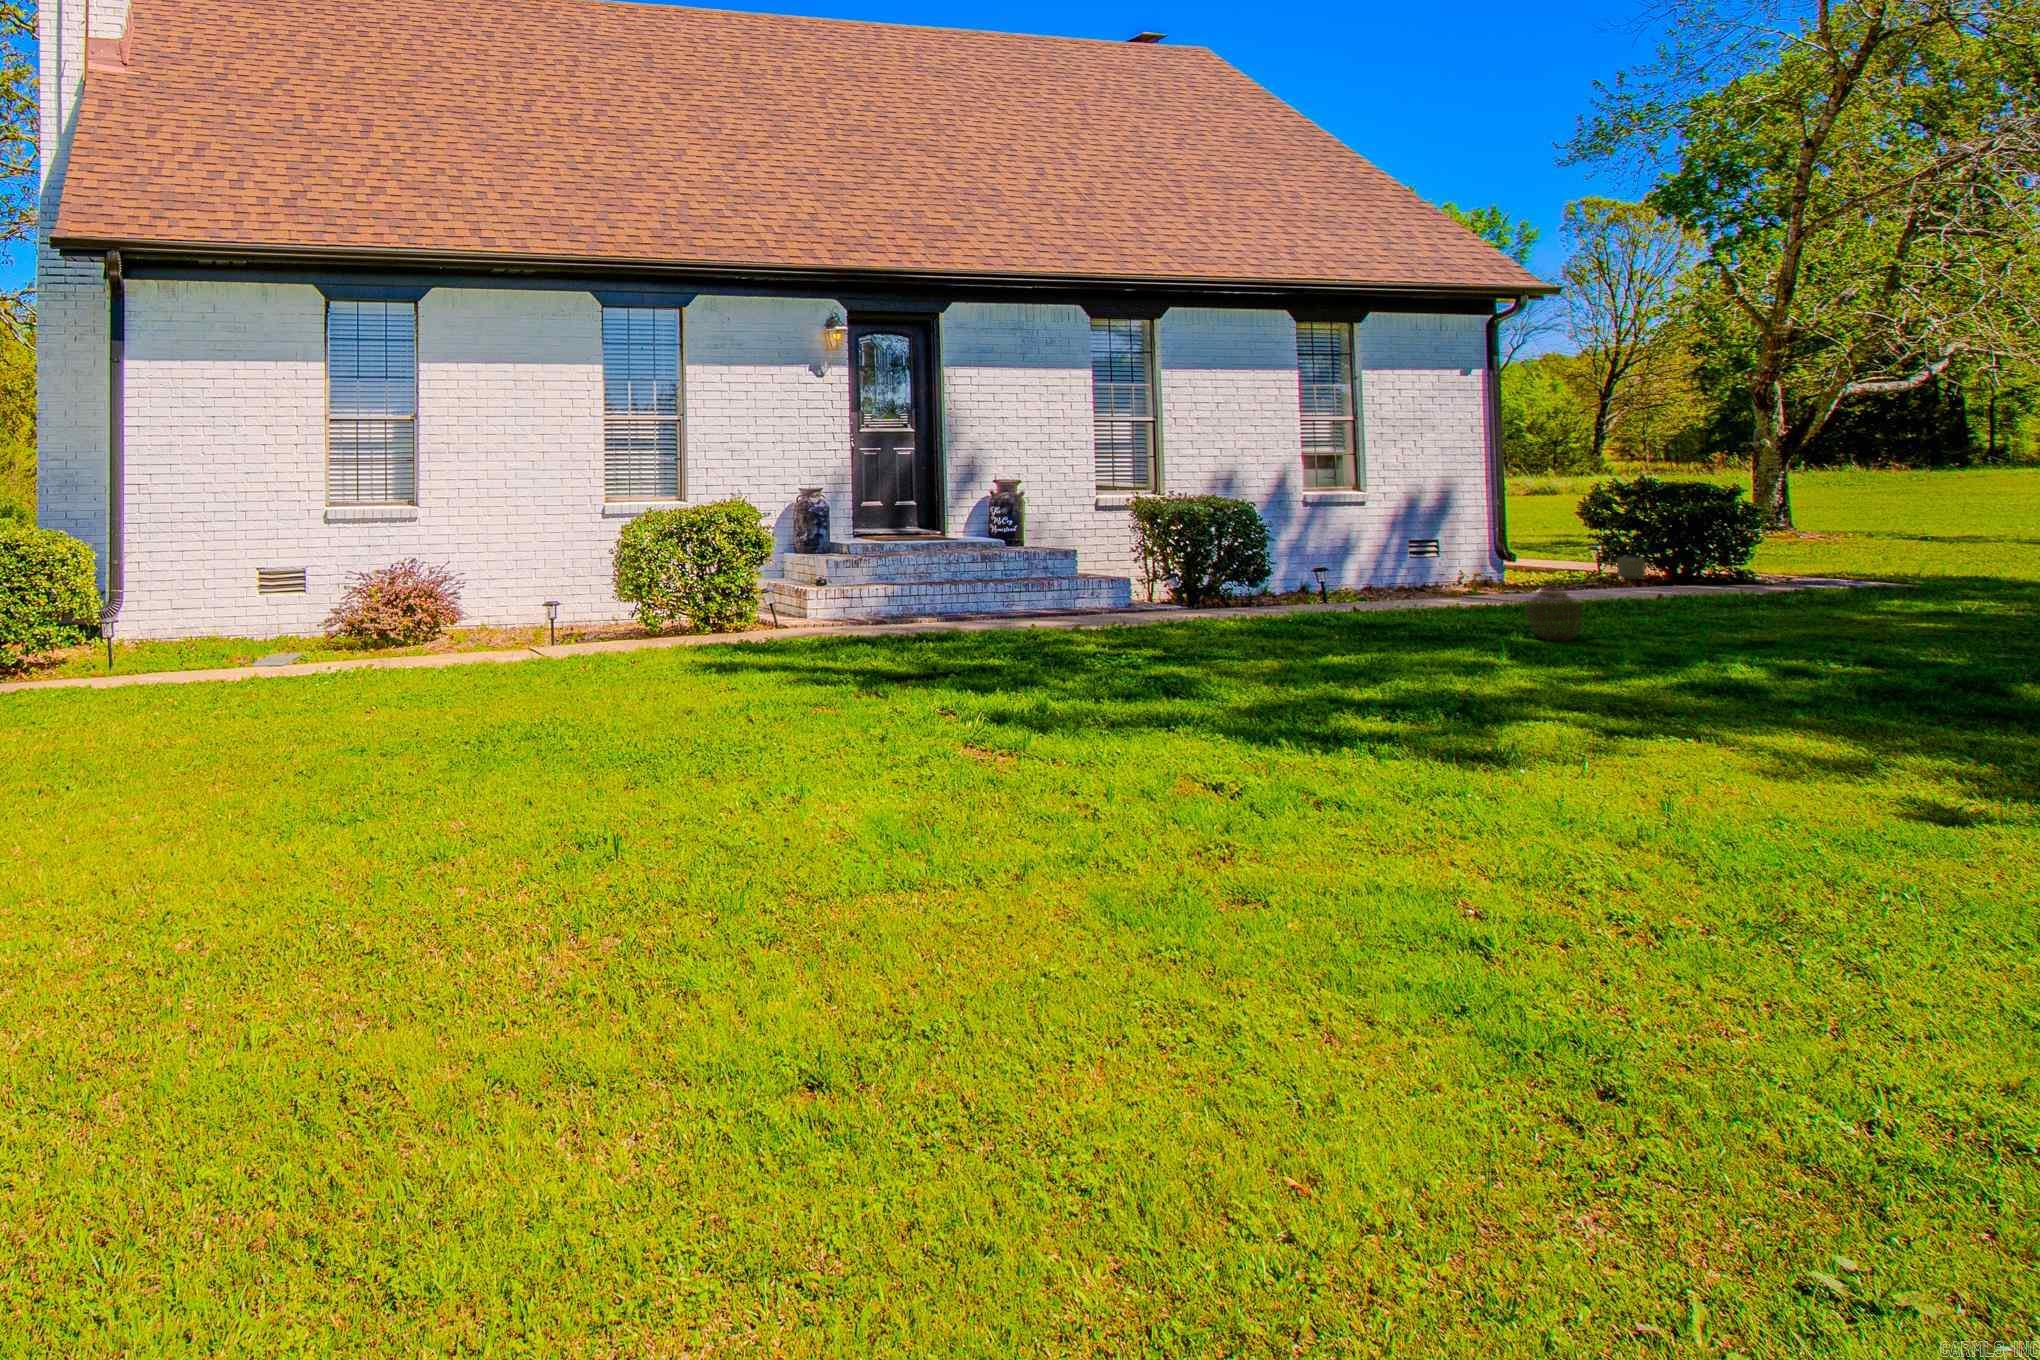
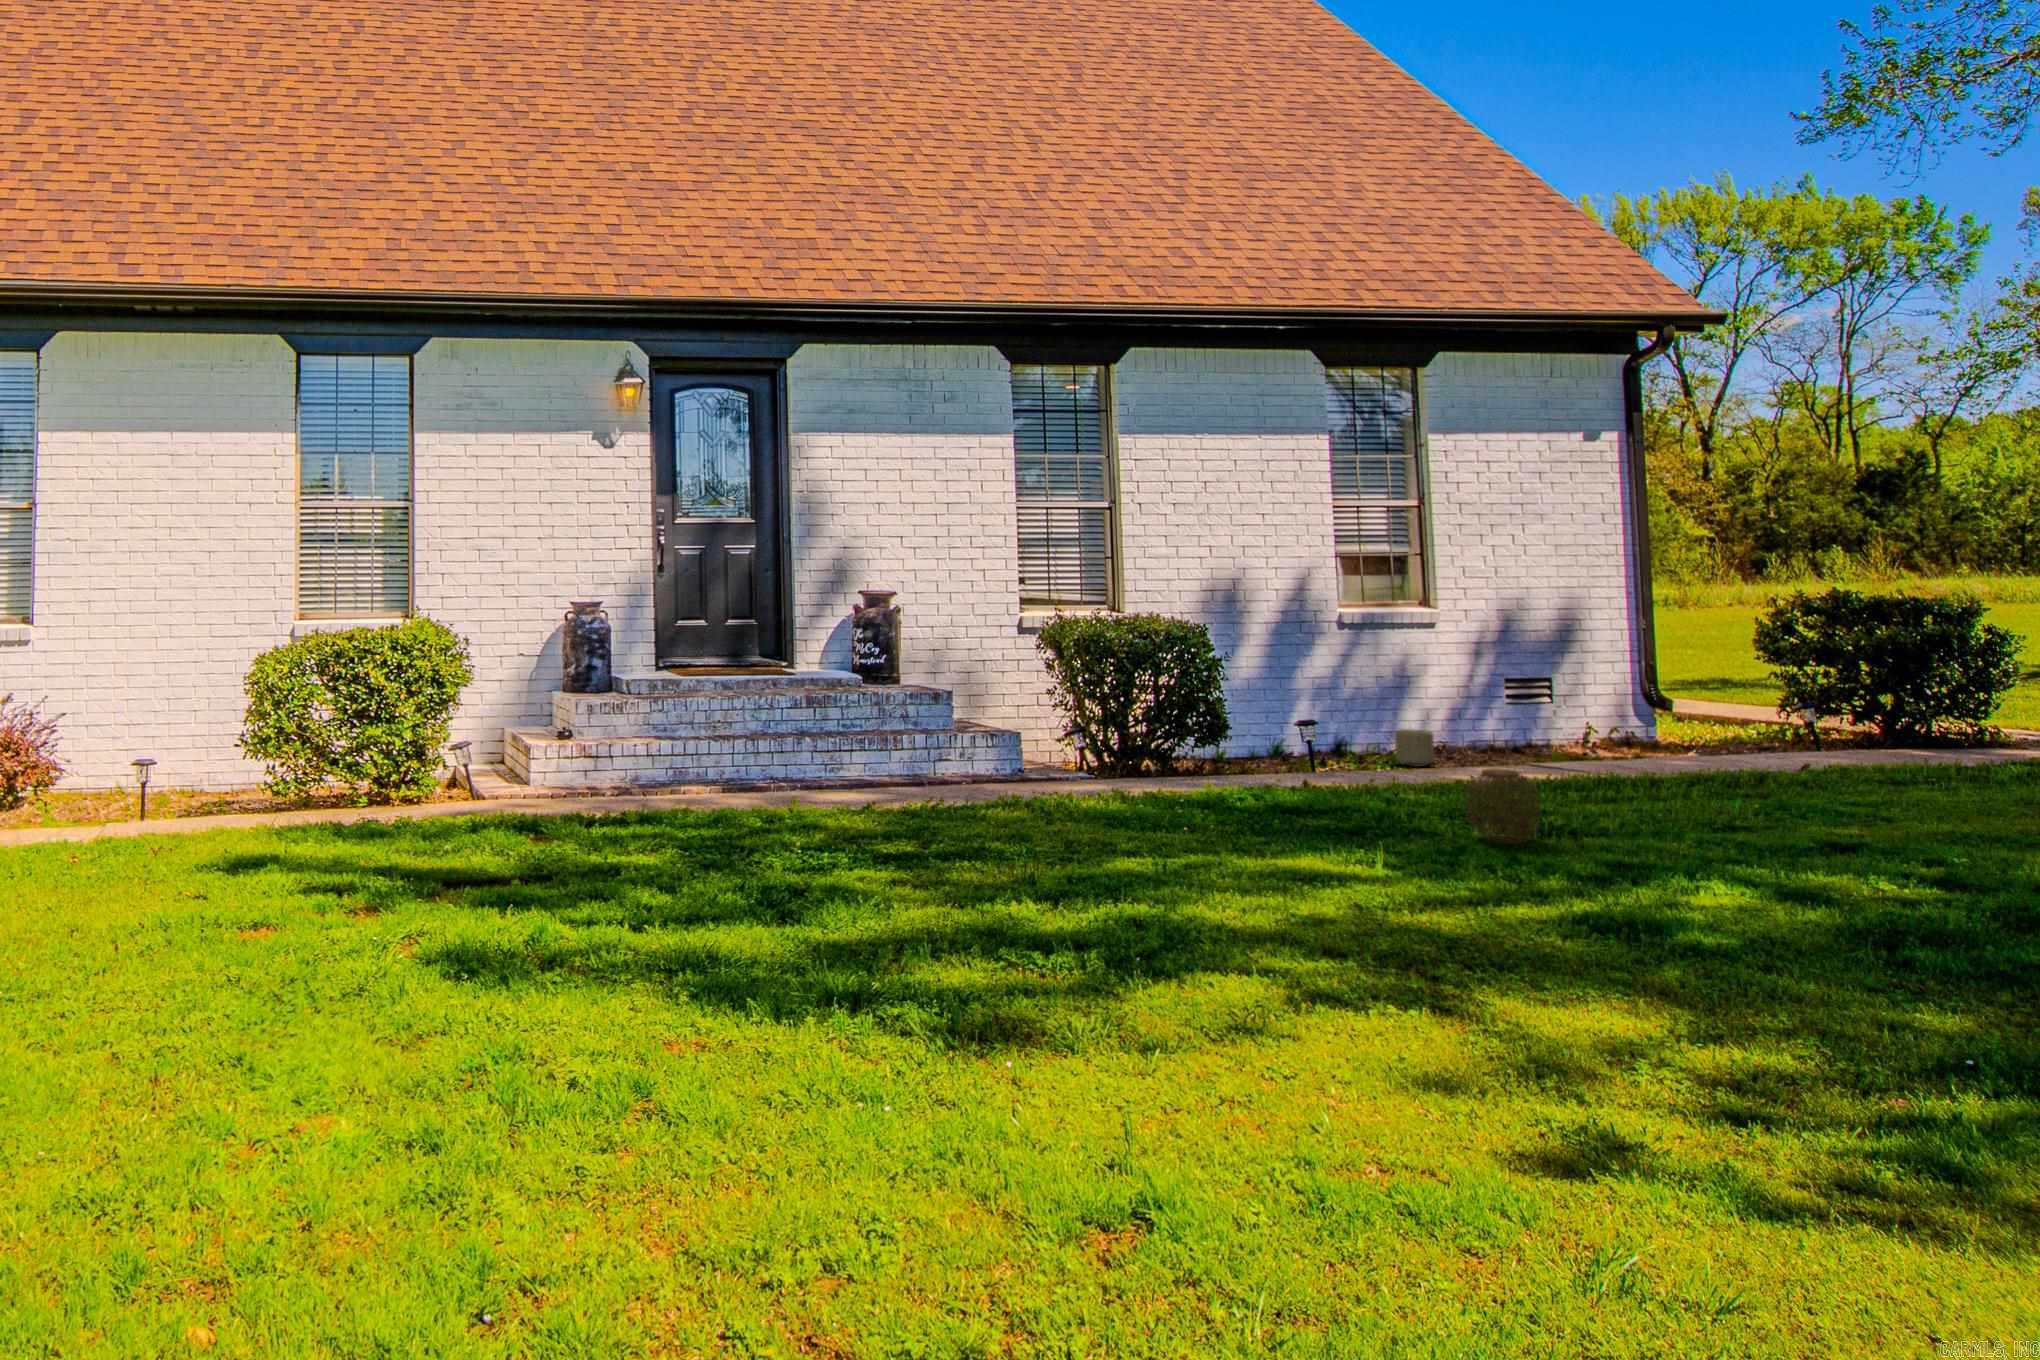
planter: present [1617,557,1645,580] -> present [1394,729,1435,767]

